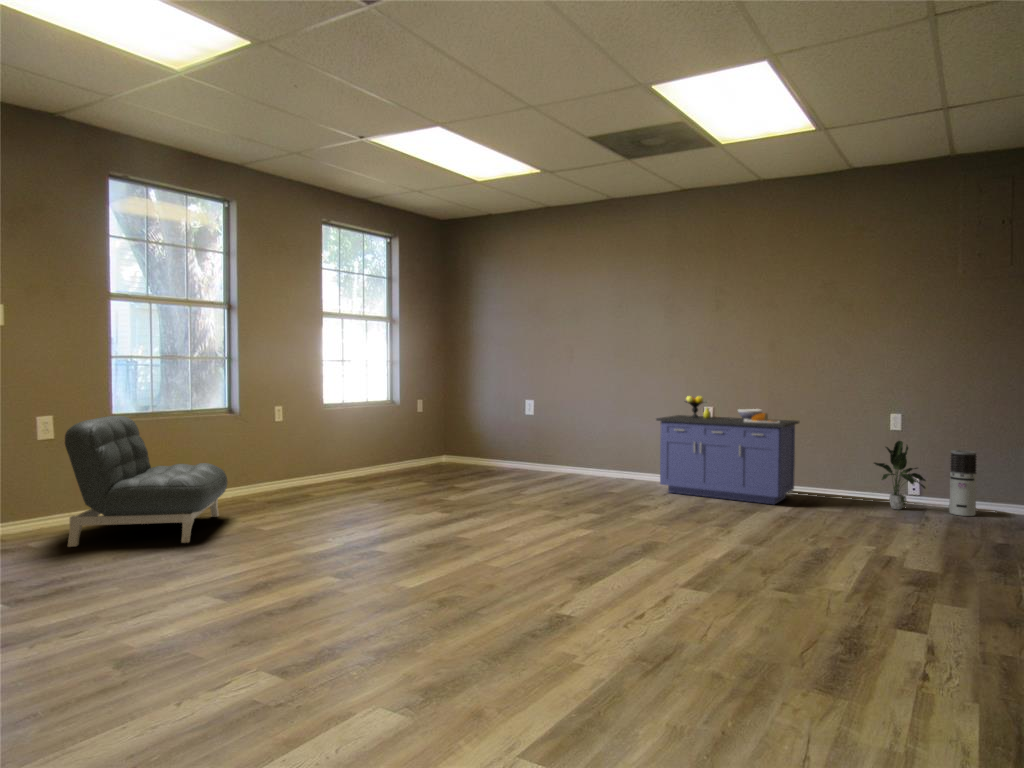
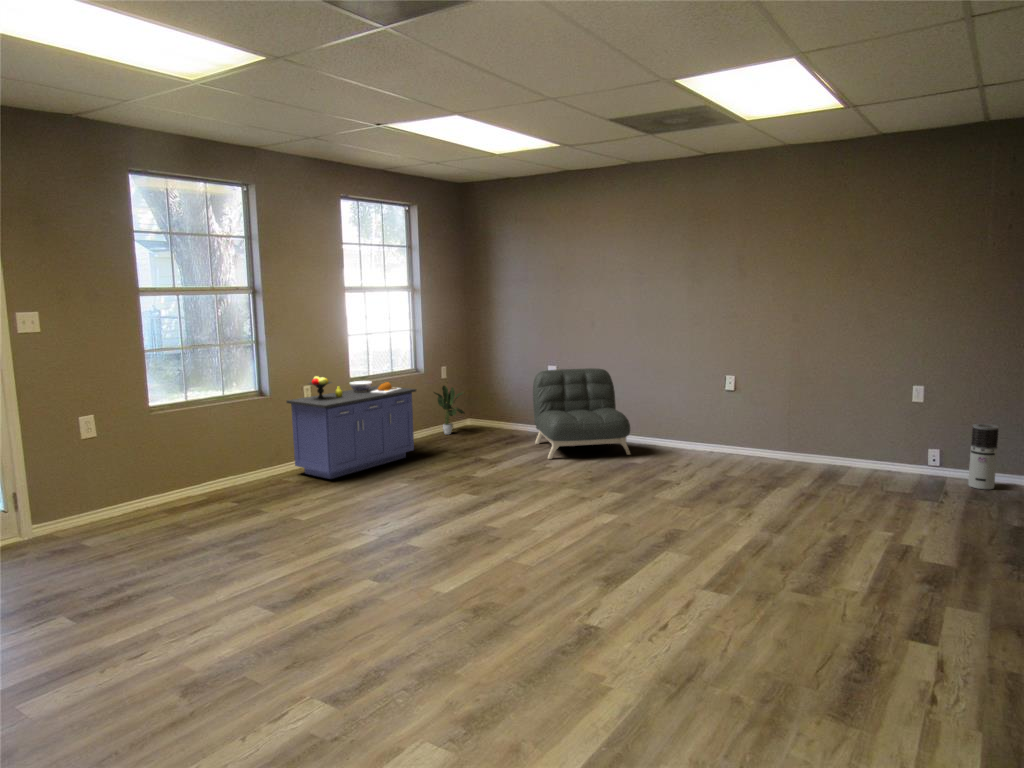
storage cabinet: present [656,396,799,504] -> present [287,376,416,479]
armchair: present [65,416,227,547] -> present [533,368,630,459]
potted plant: present [874,441,926,509] -> present [434,386,465,434]

